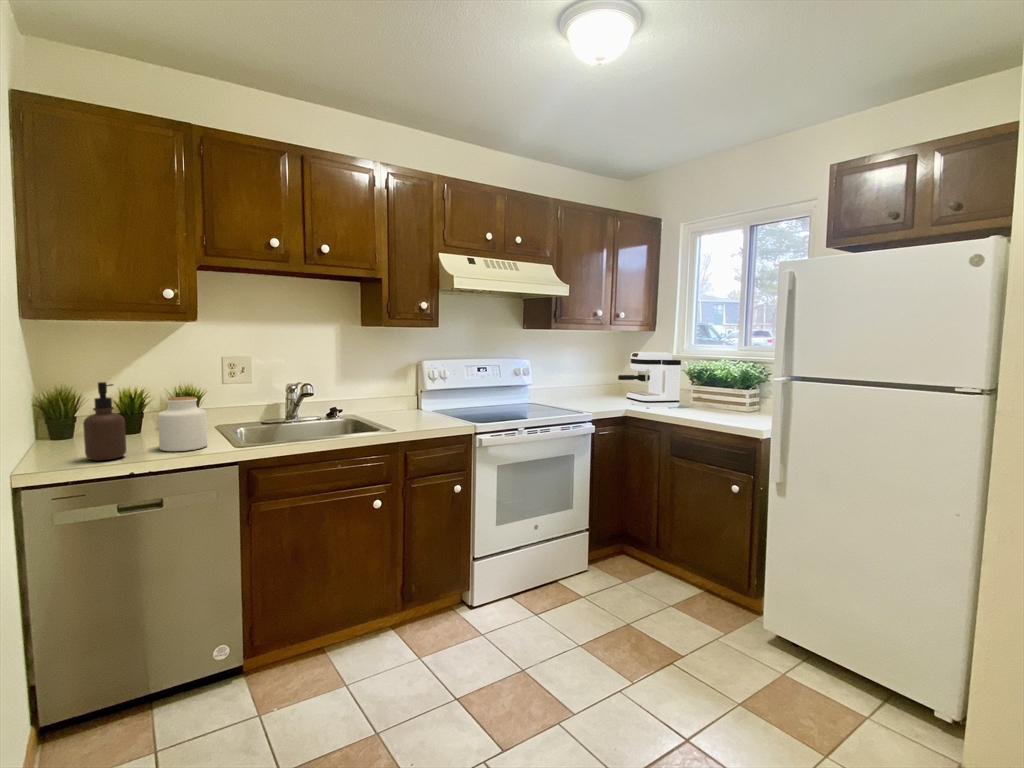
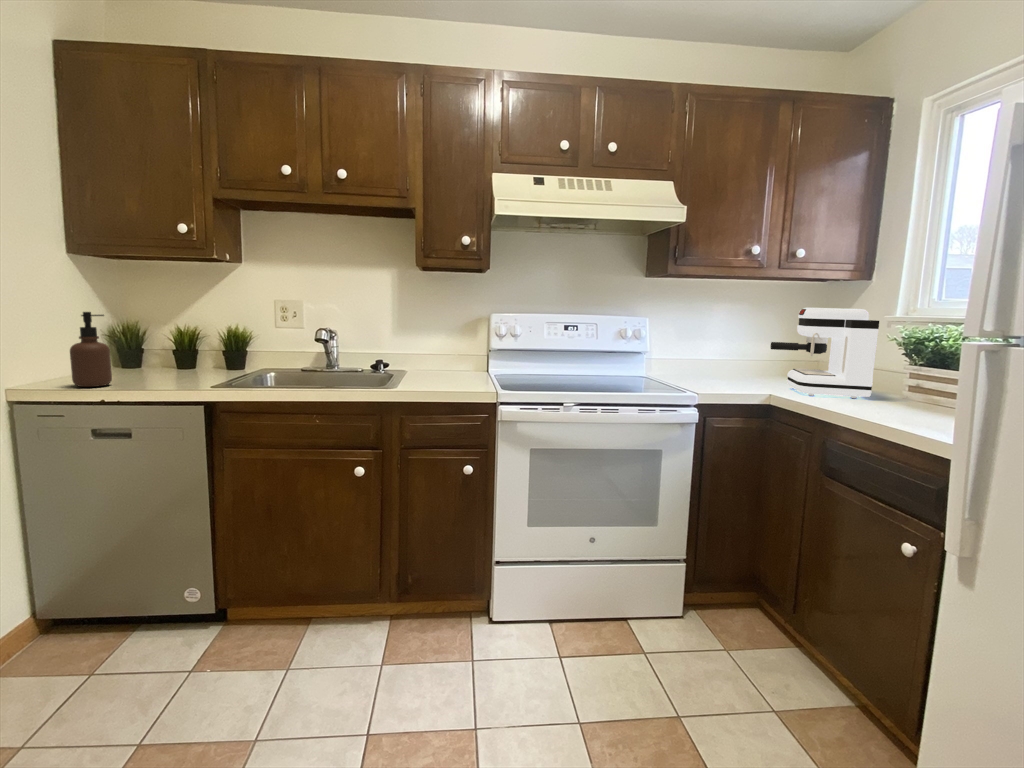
jar: present [158,397,208,451] -> none [145,332,196,386]

